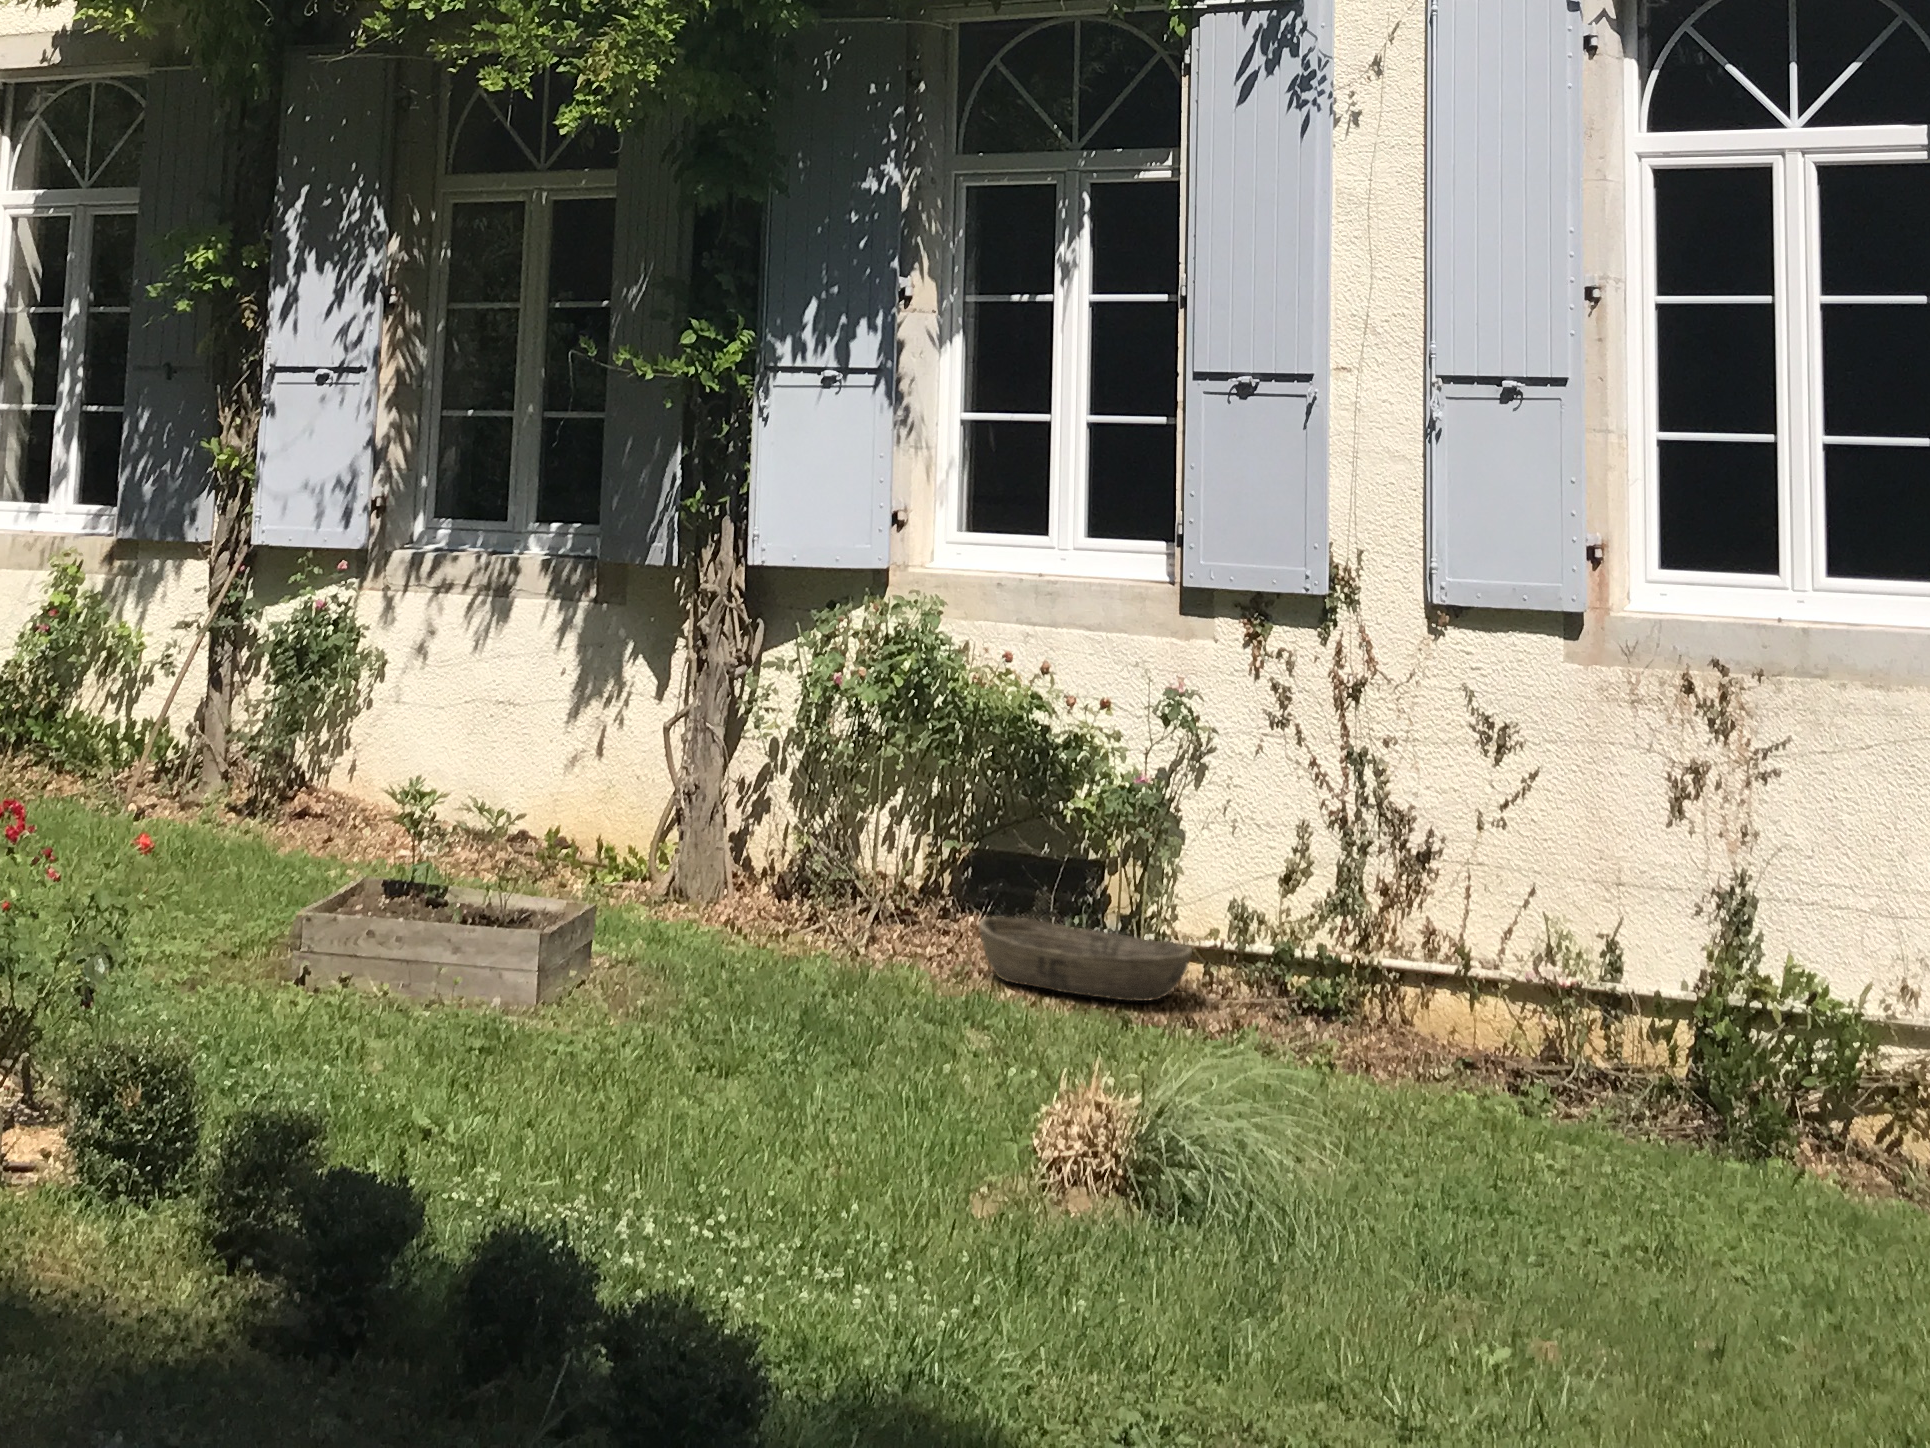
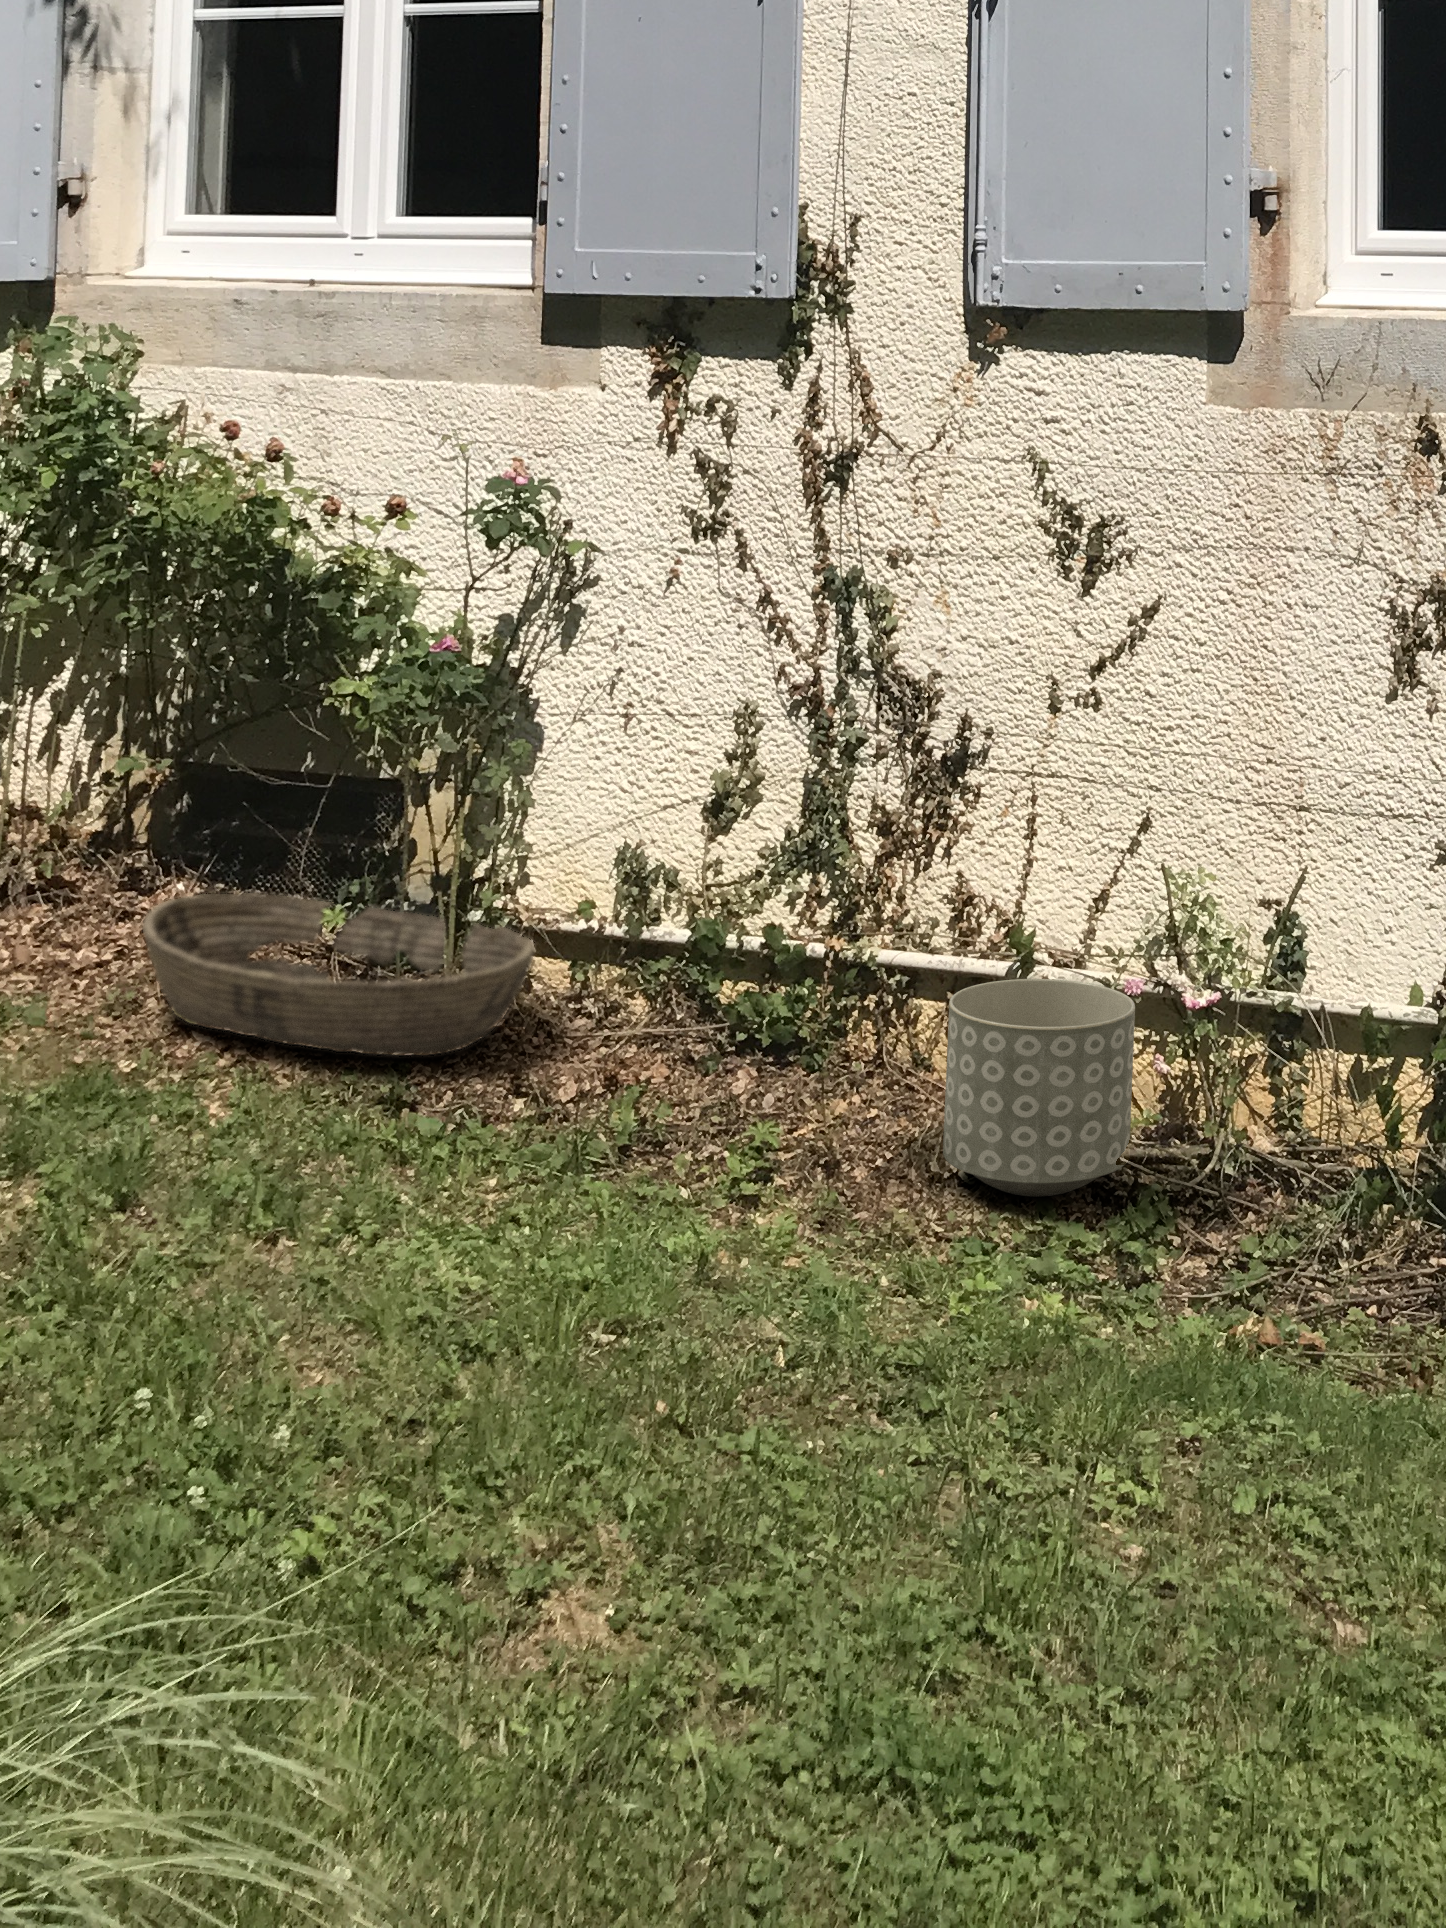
planter: none [1427,972,1530,1083] -> present [943,979,1135,1197]

